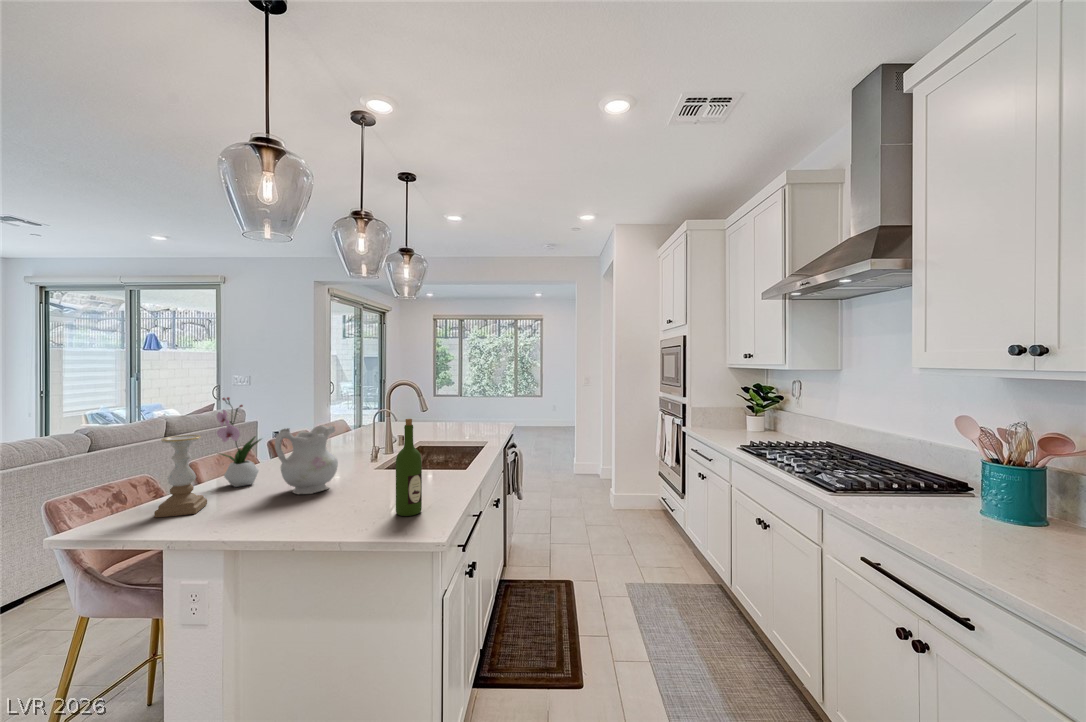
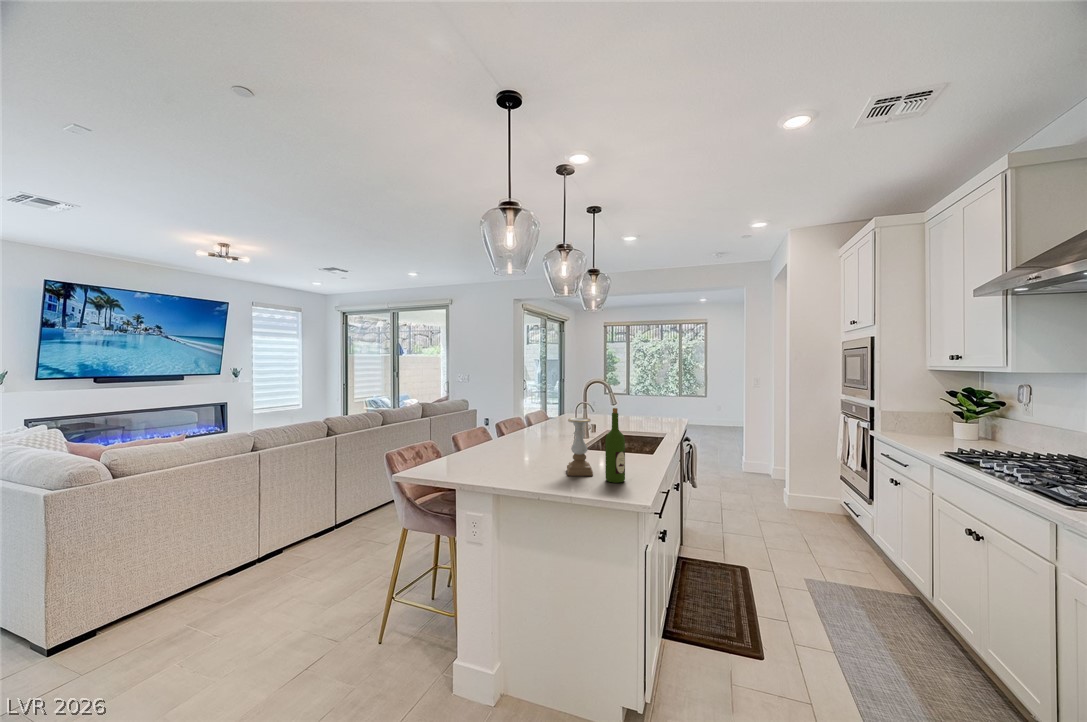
flower arrangement: present [217,397,261,487] -> none [476,389,504,452]
ceramic pitcher: present [275,425,338,494] -> none [516,411,556,461]
candle holder: present [154,435,207,518] -> present [567,418,593,476]

